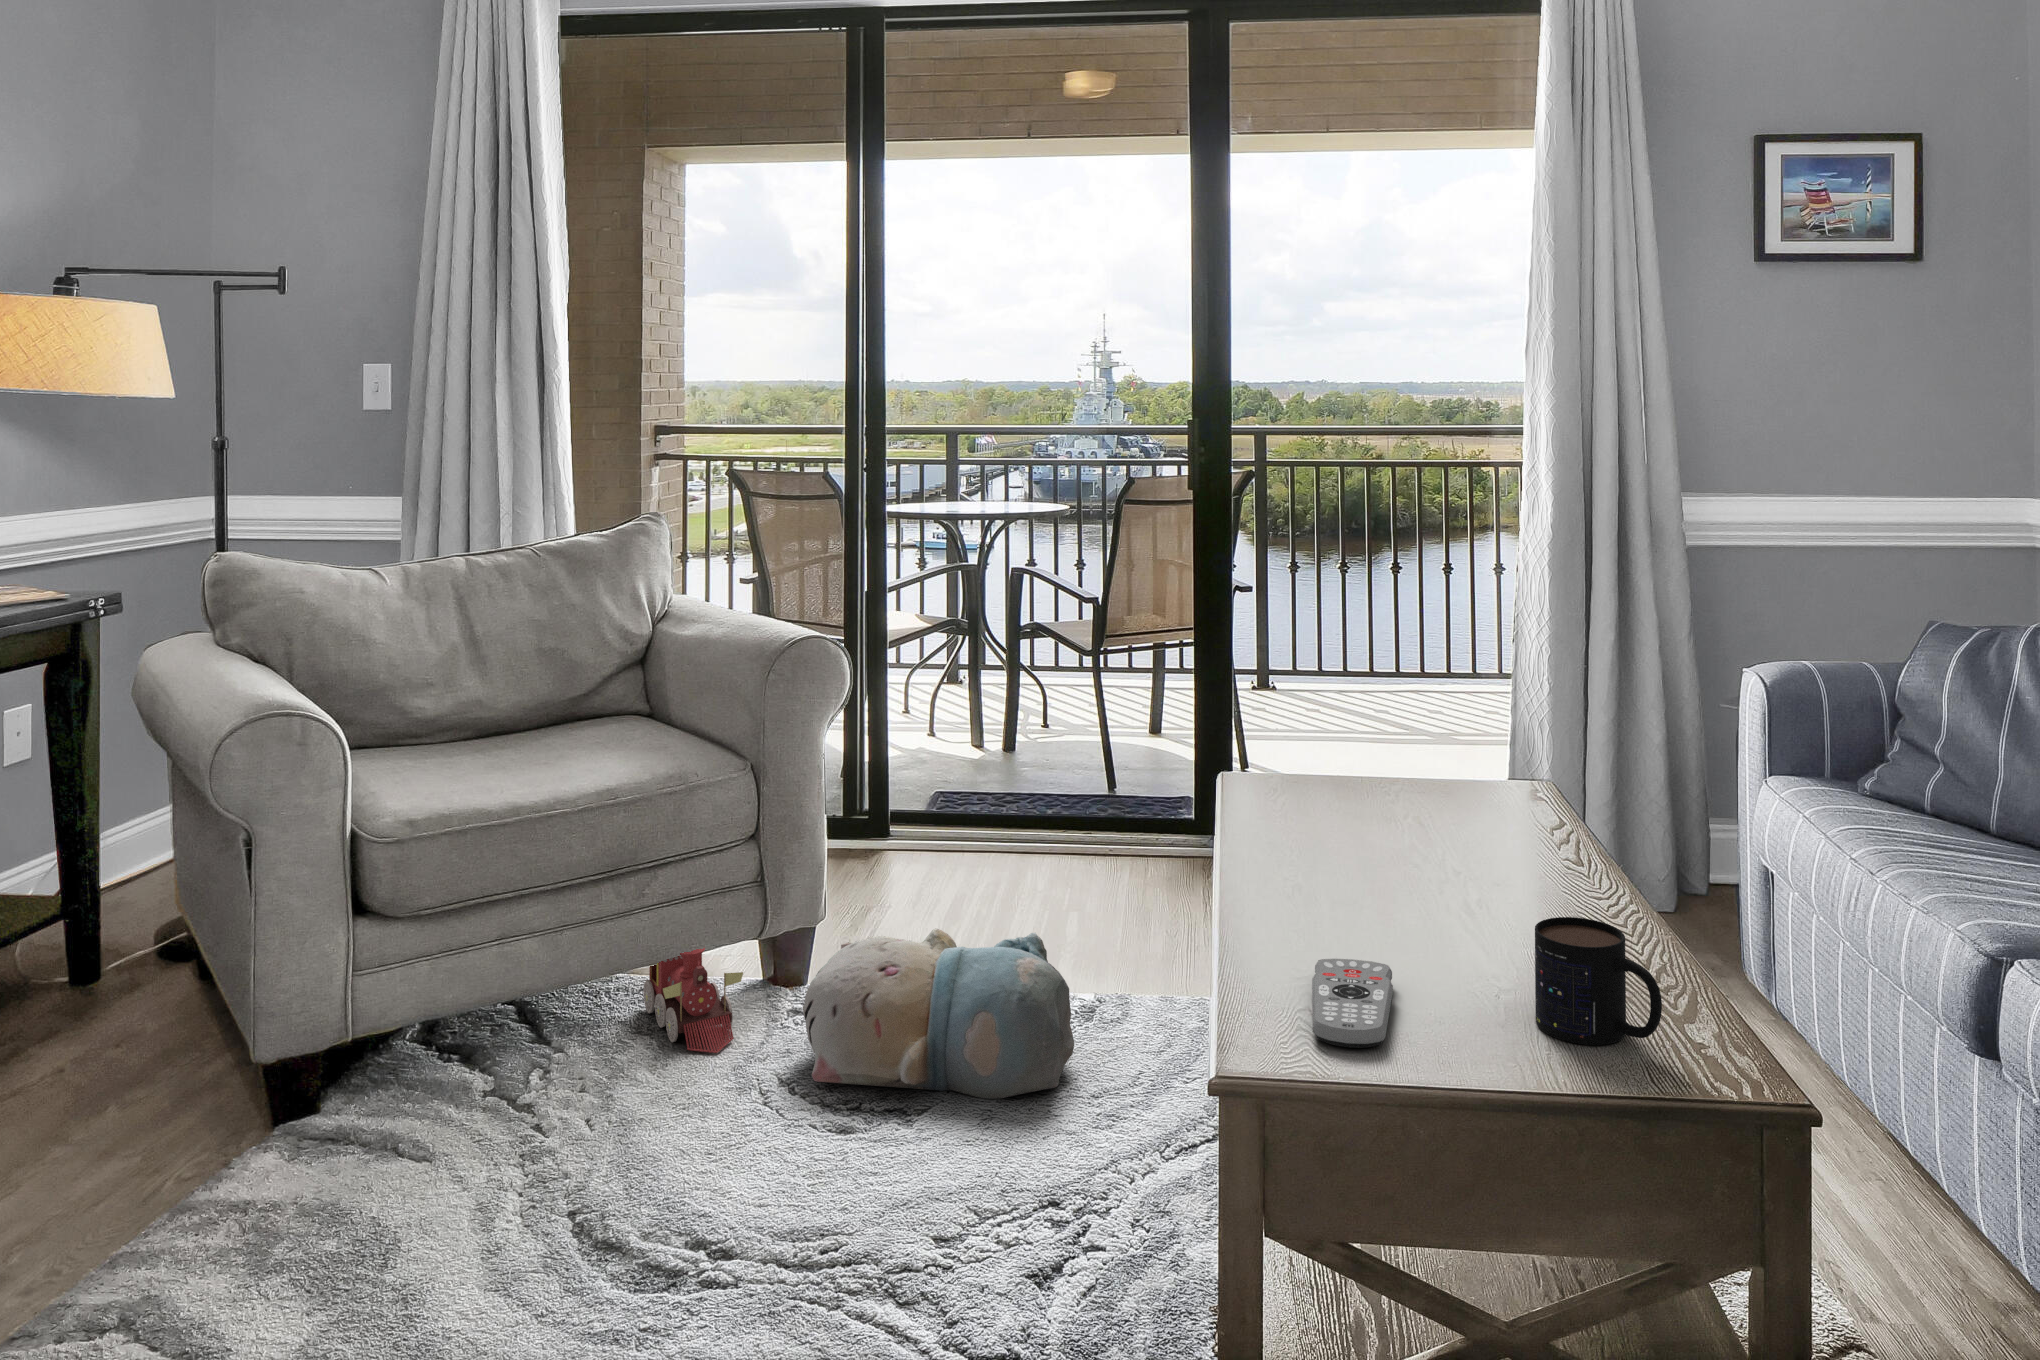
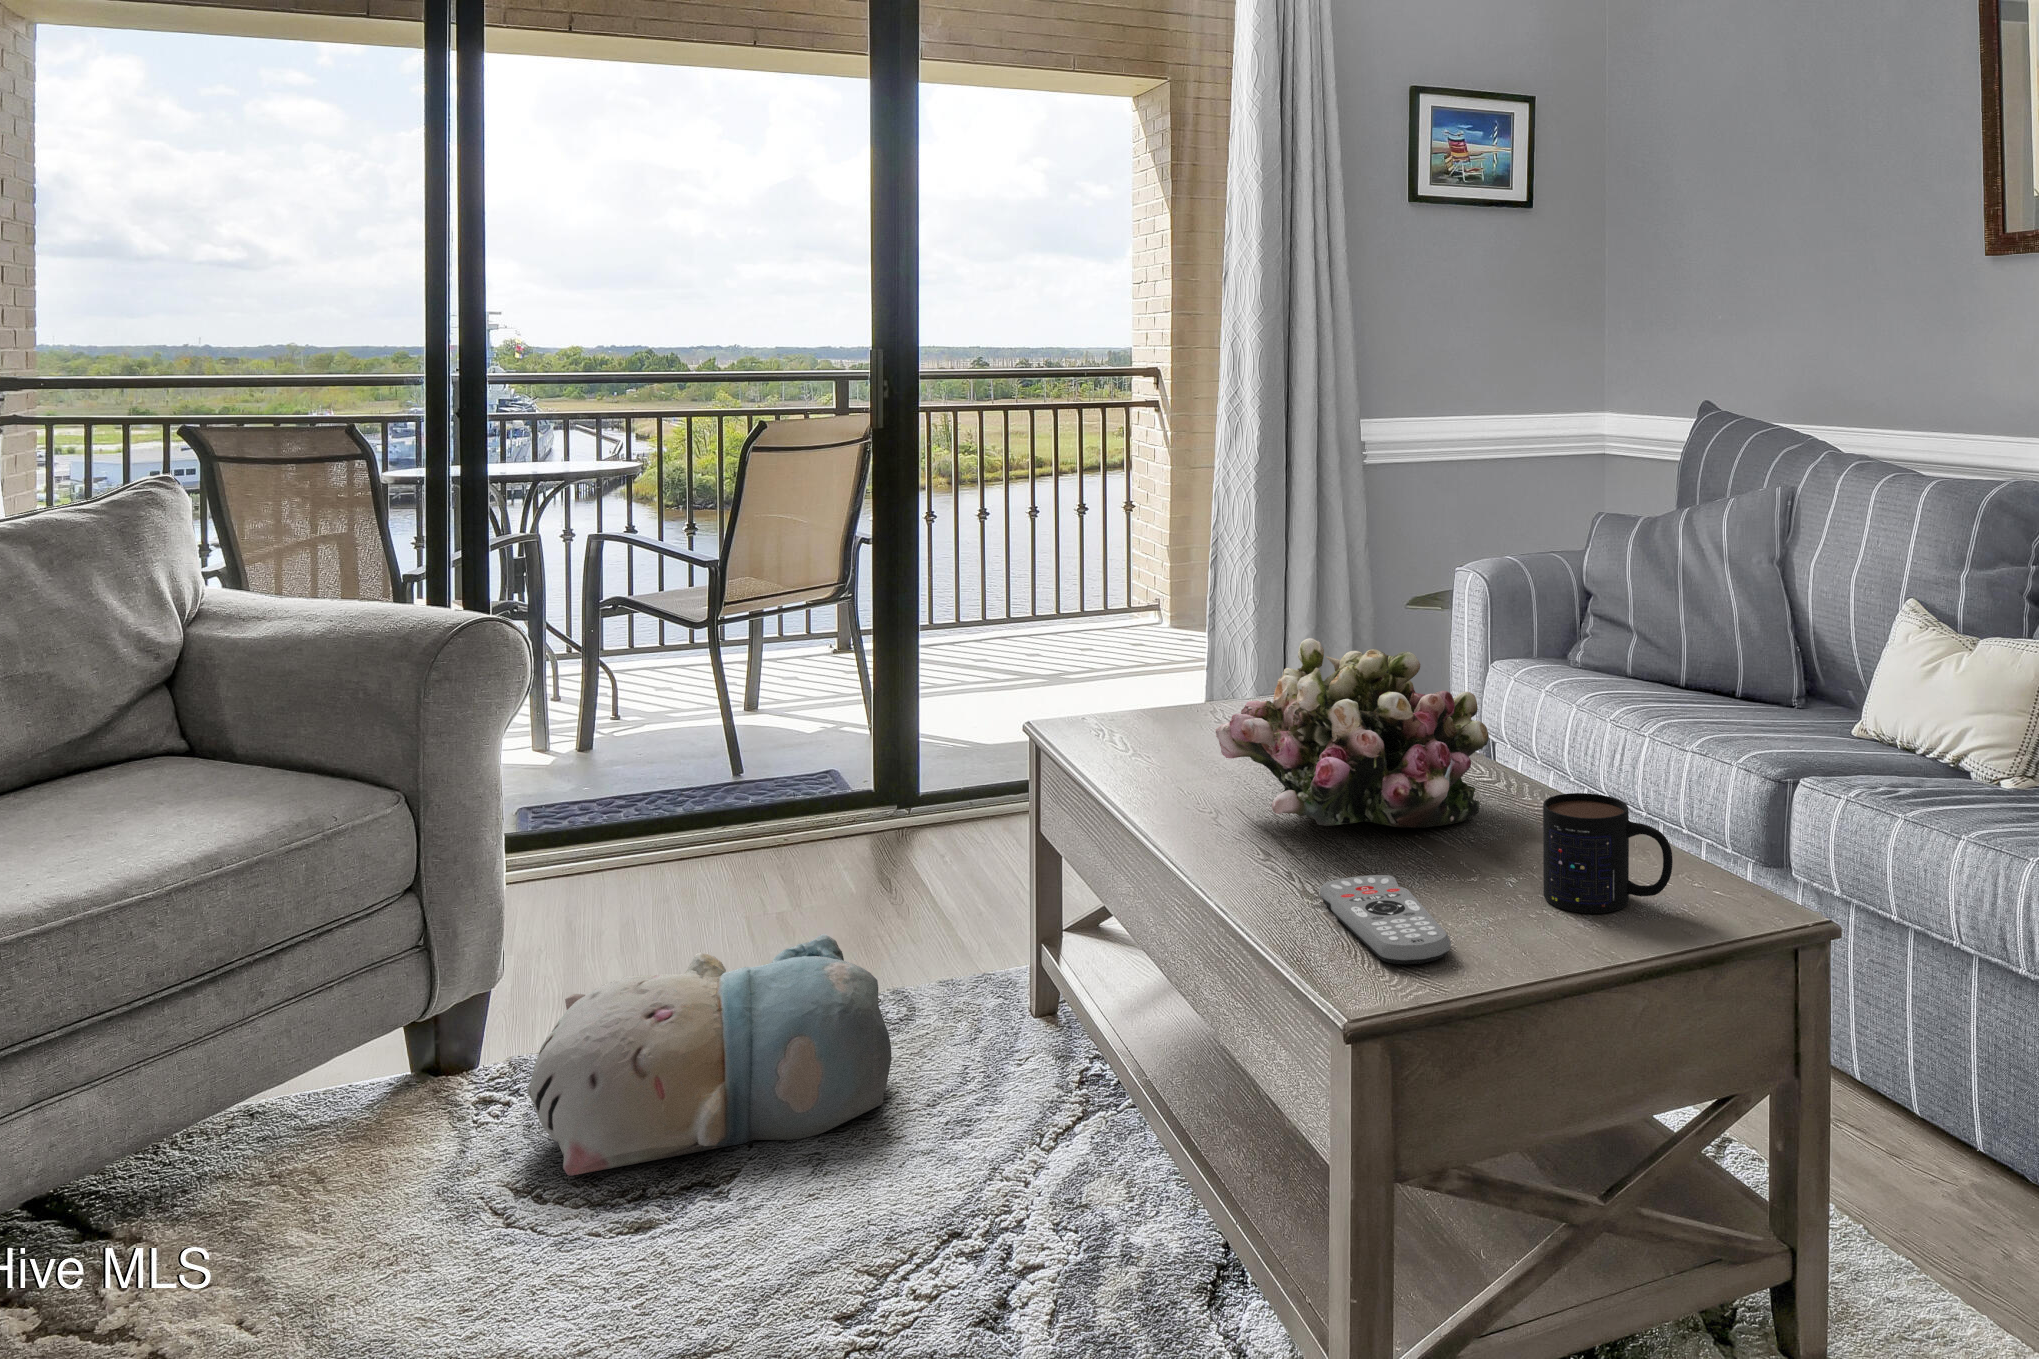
flower arrangement: none [1304,728,1578,932] -> present [1215,638,1489,828]
toy train: present [643,948,743,1053] -> none [242,1032,419,1185]

